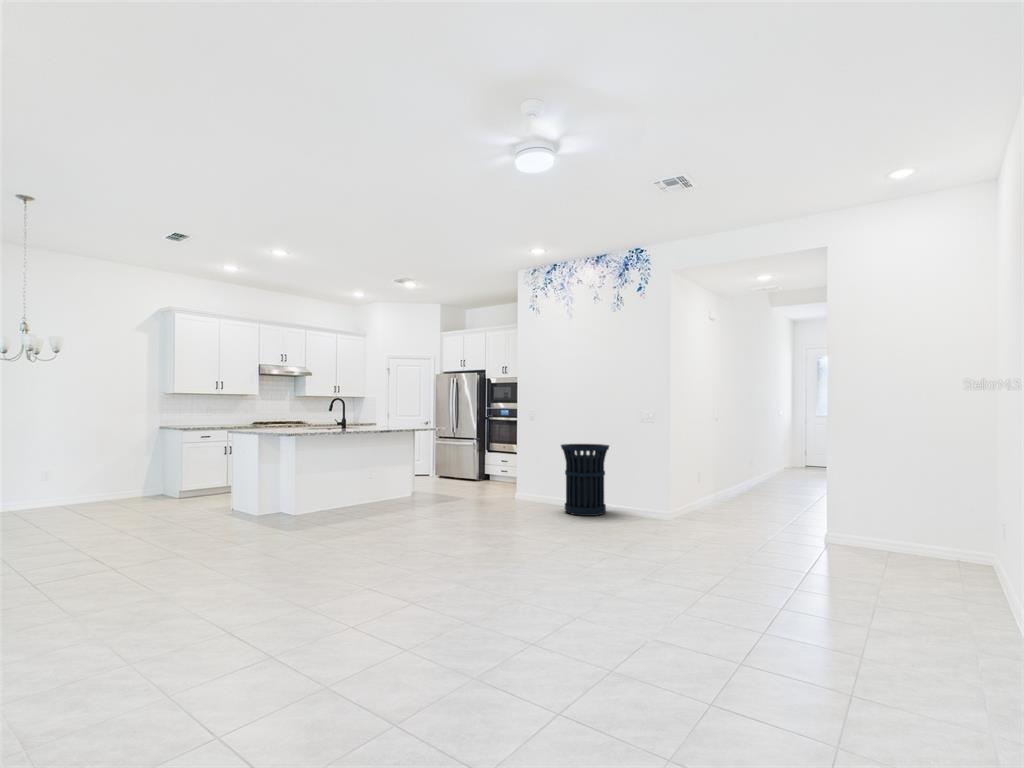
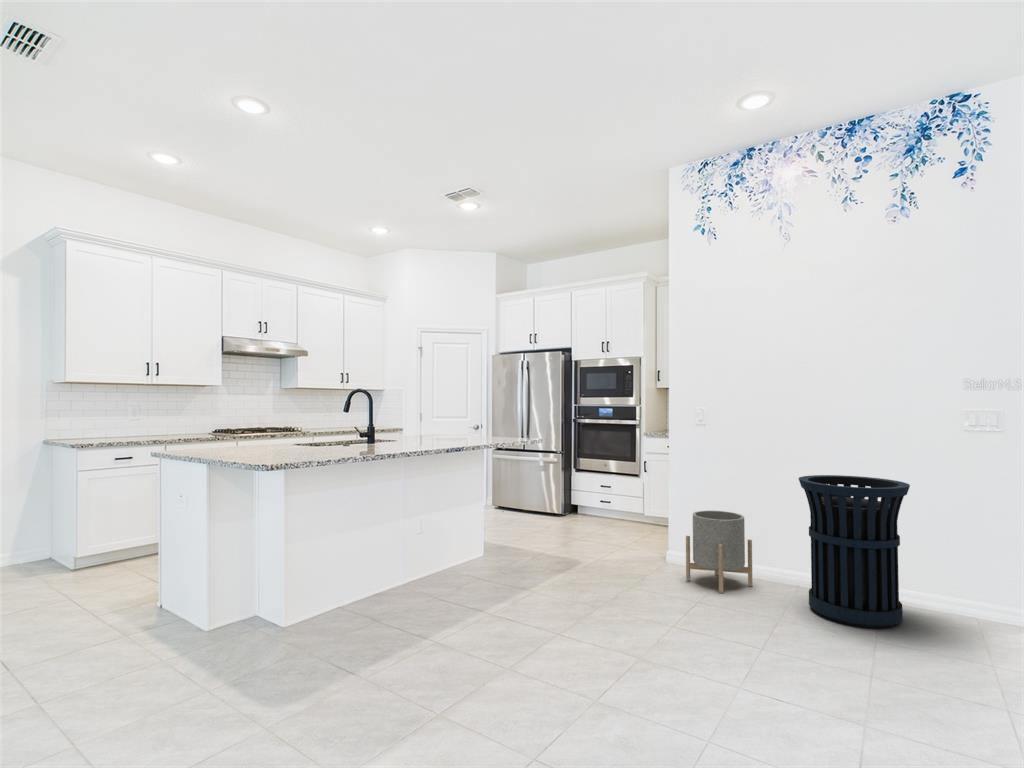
planter: none [516,466,549,507] -> present [686,511,752,593]

